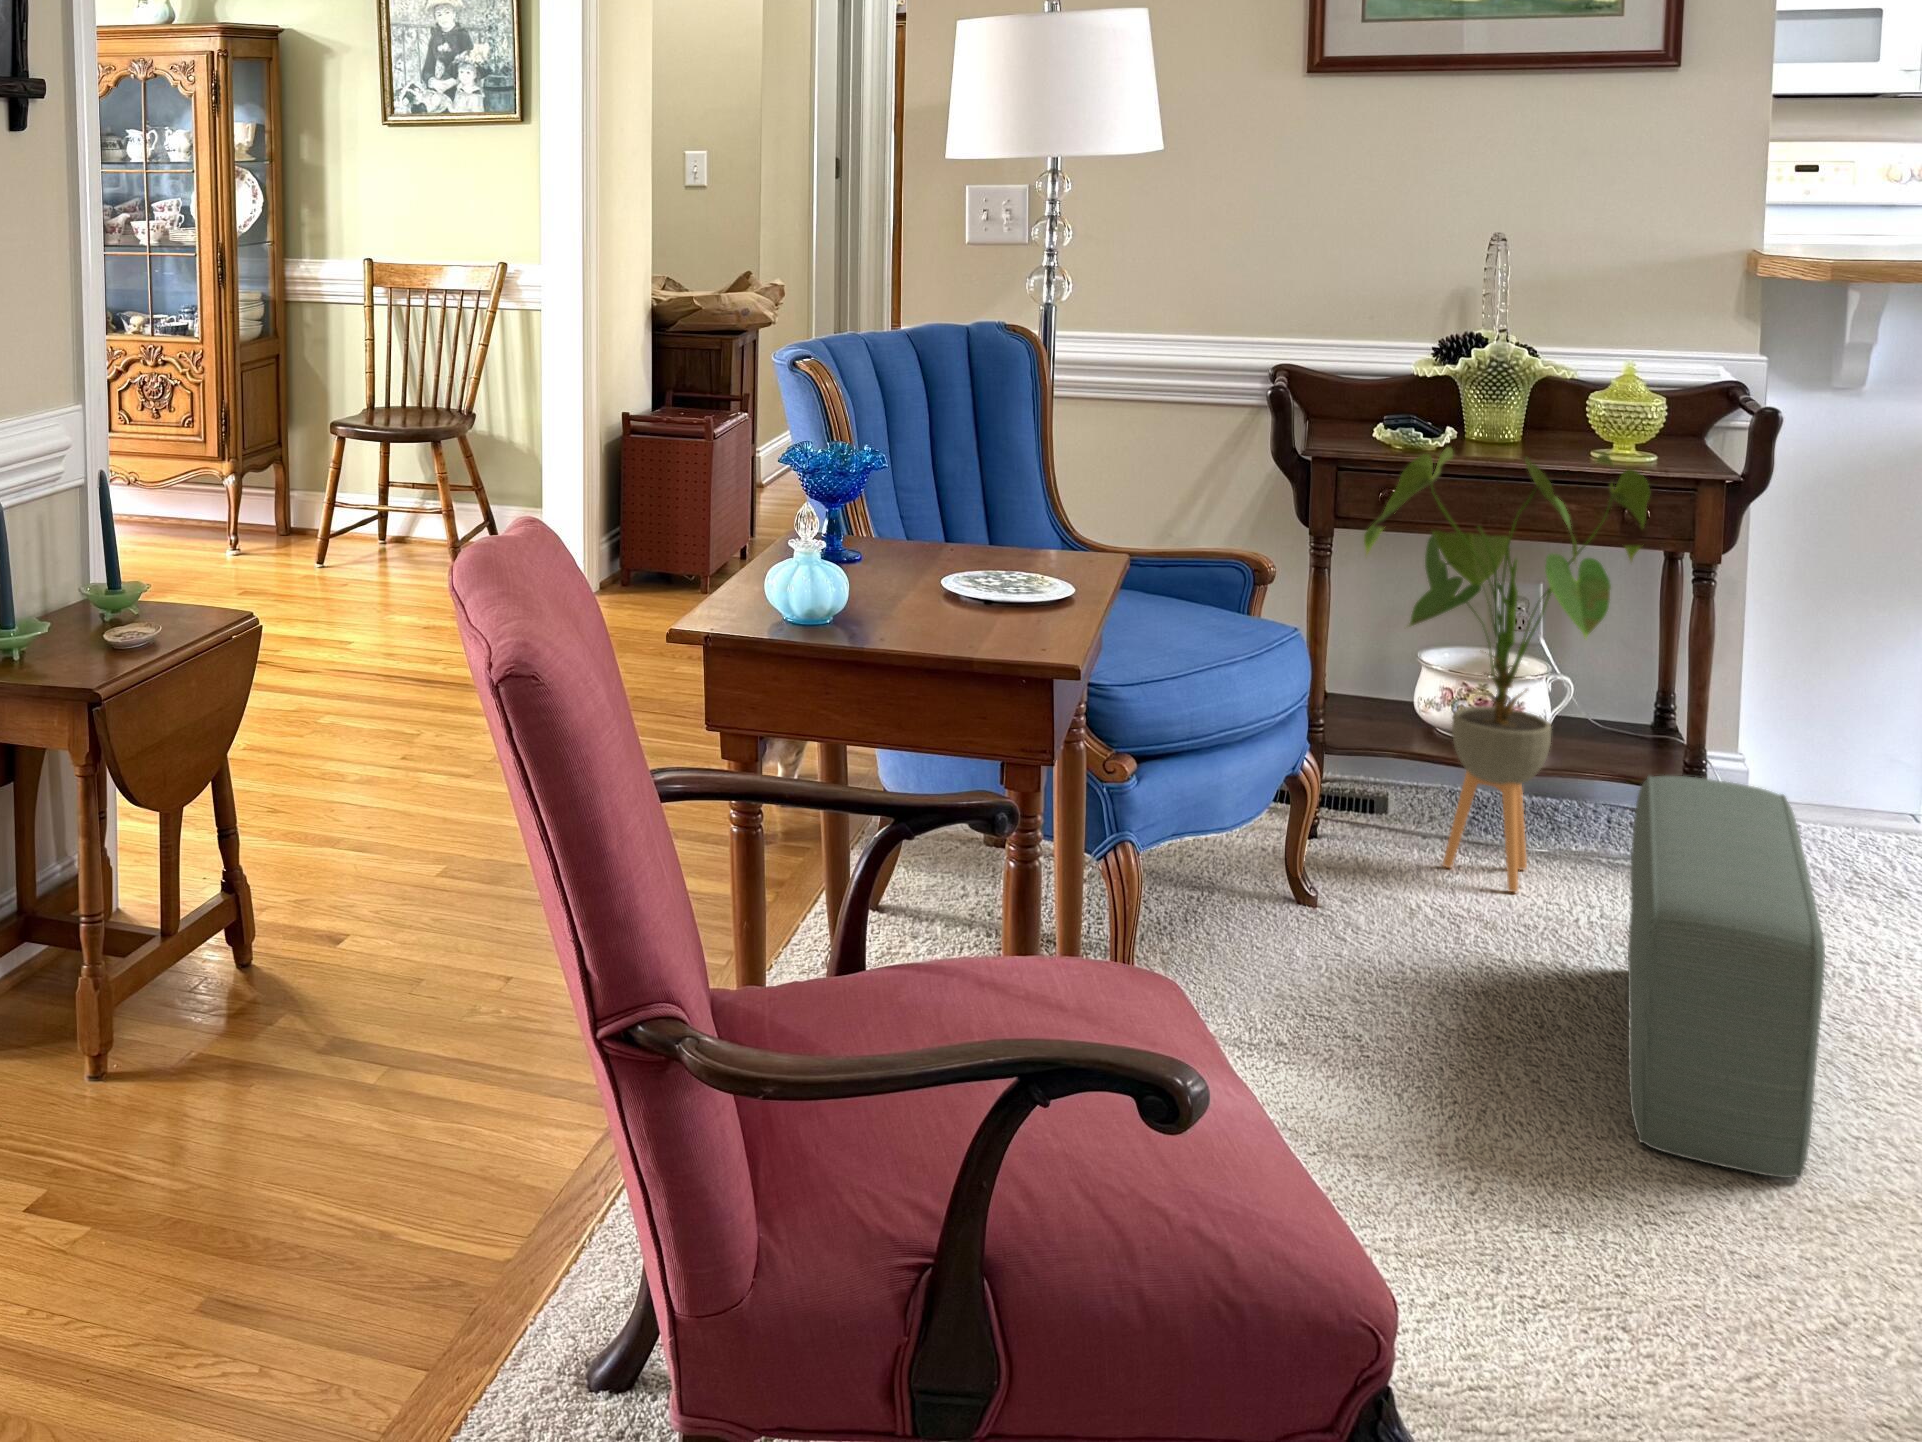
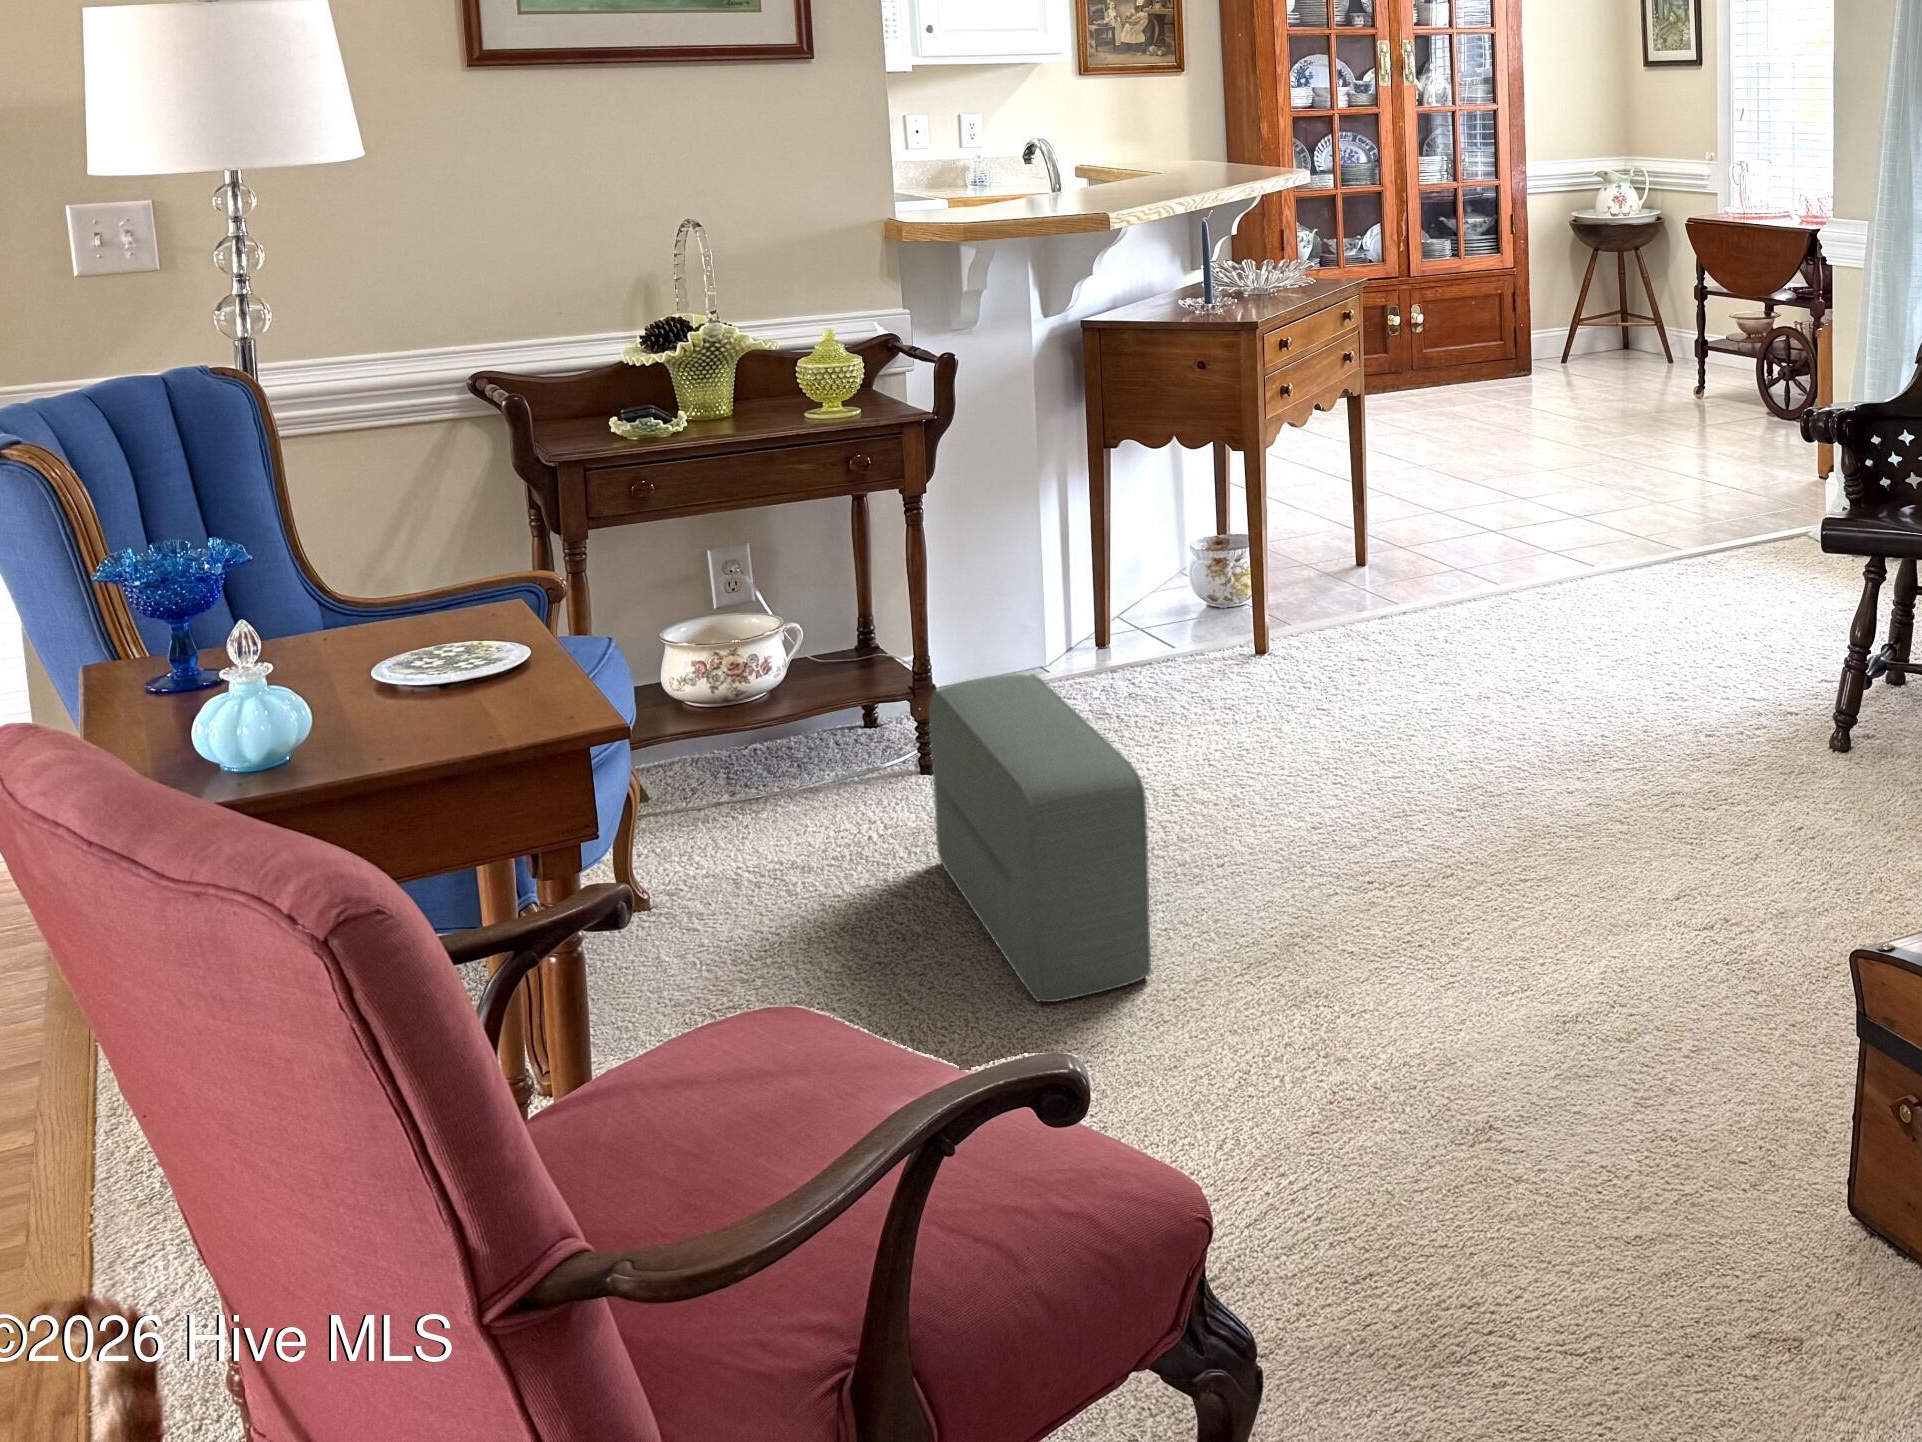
house plant: present [1364,447,1650,892] -> none [617,414,864,834]

